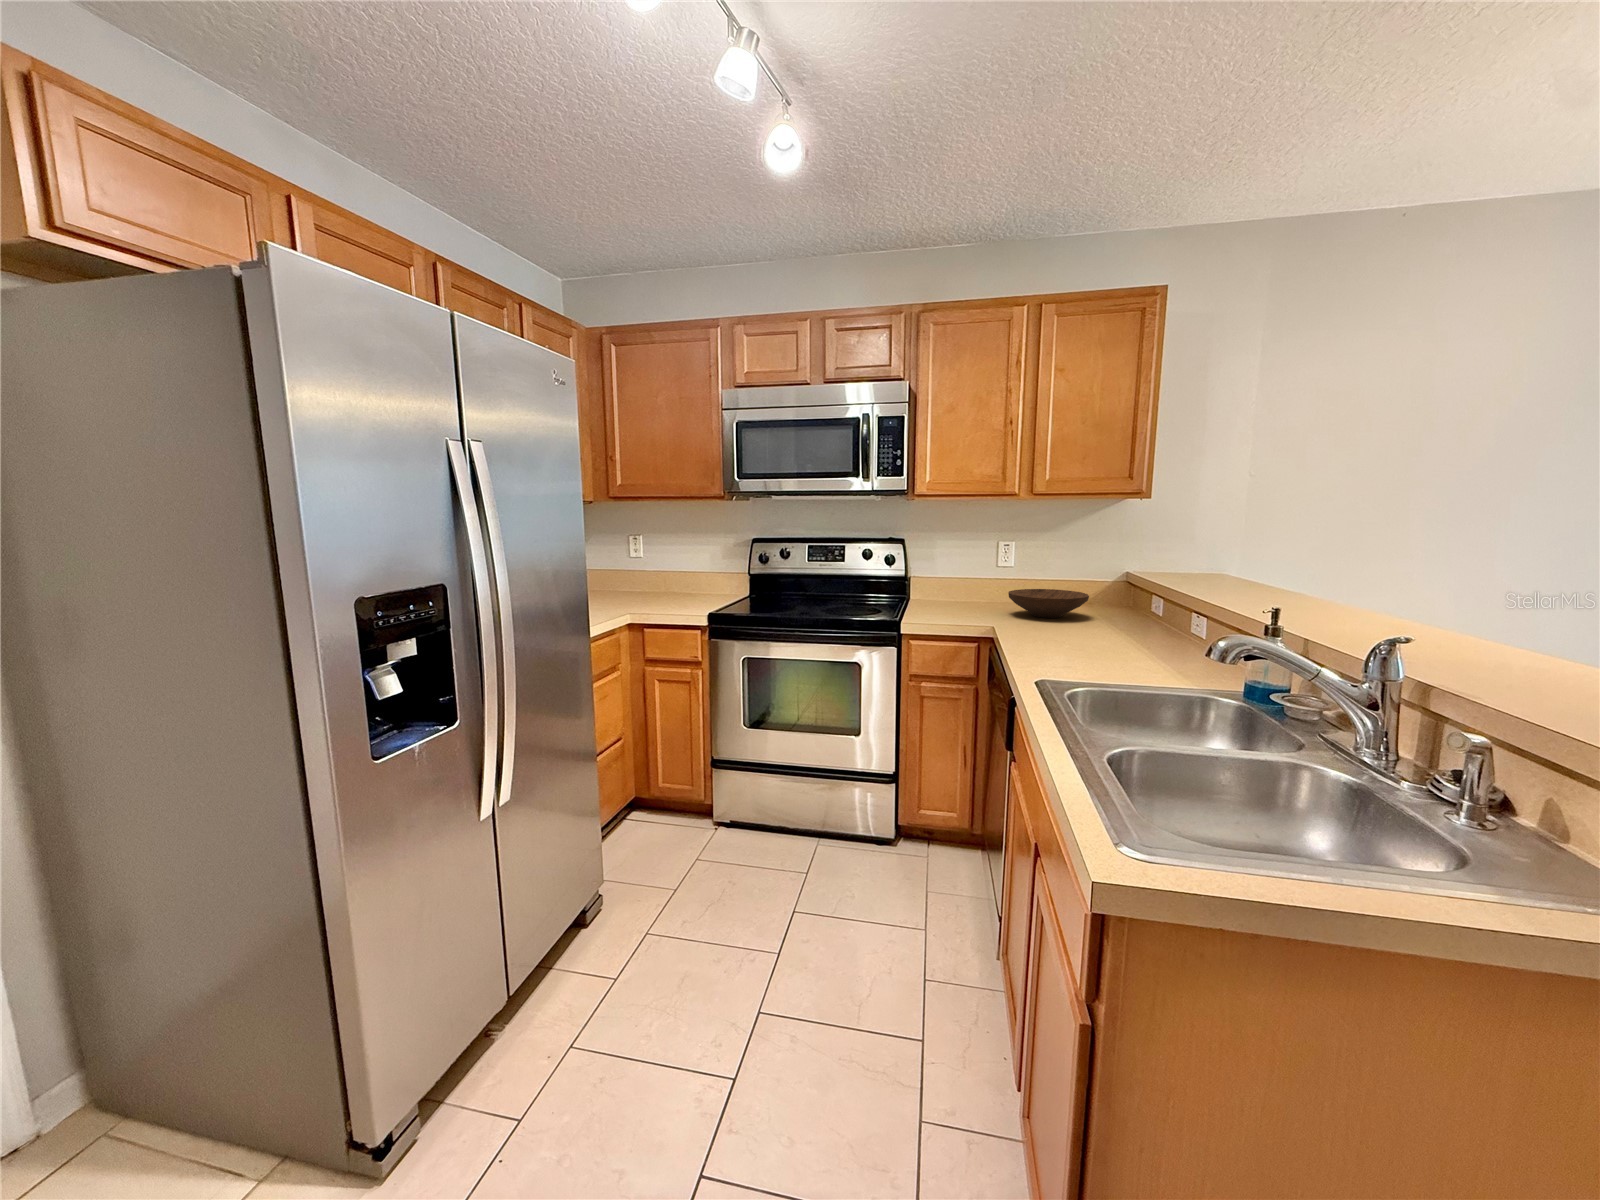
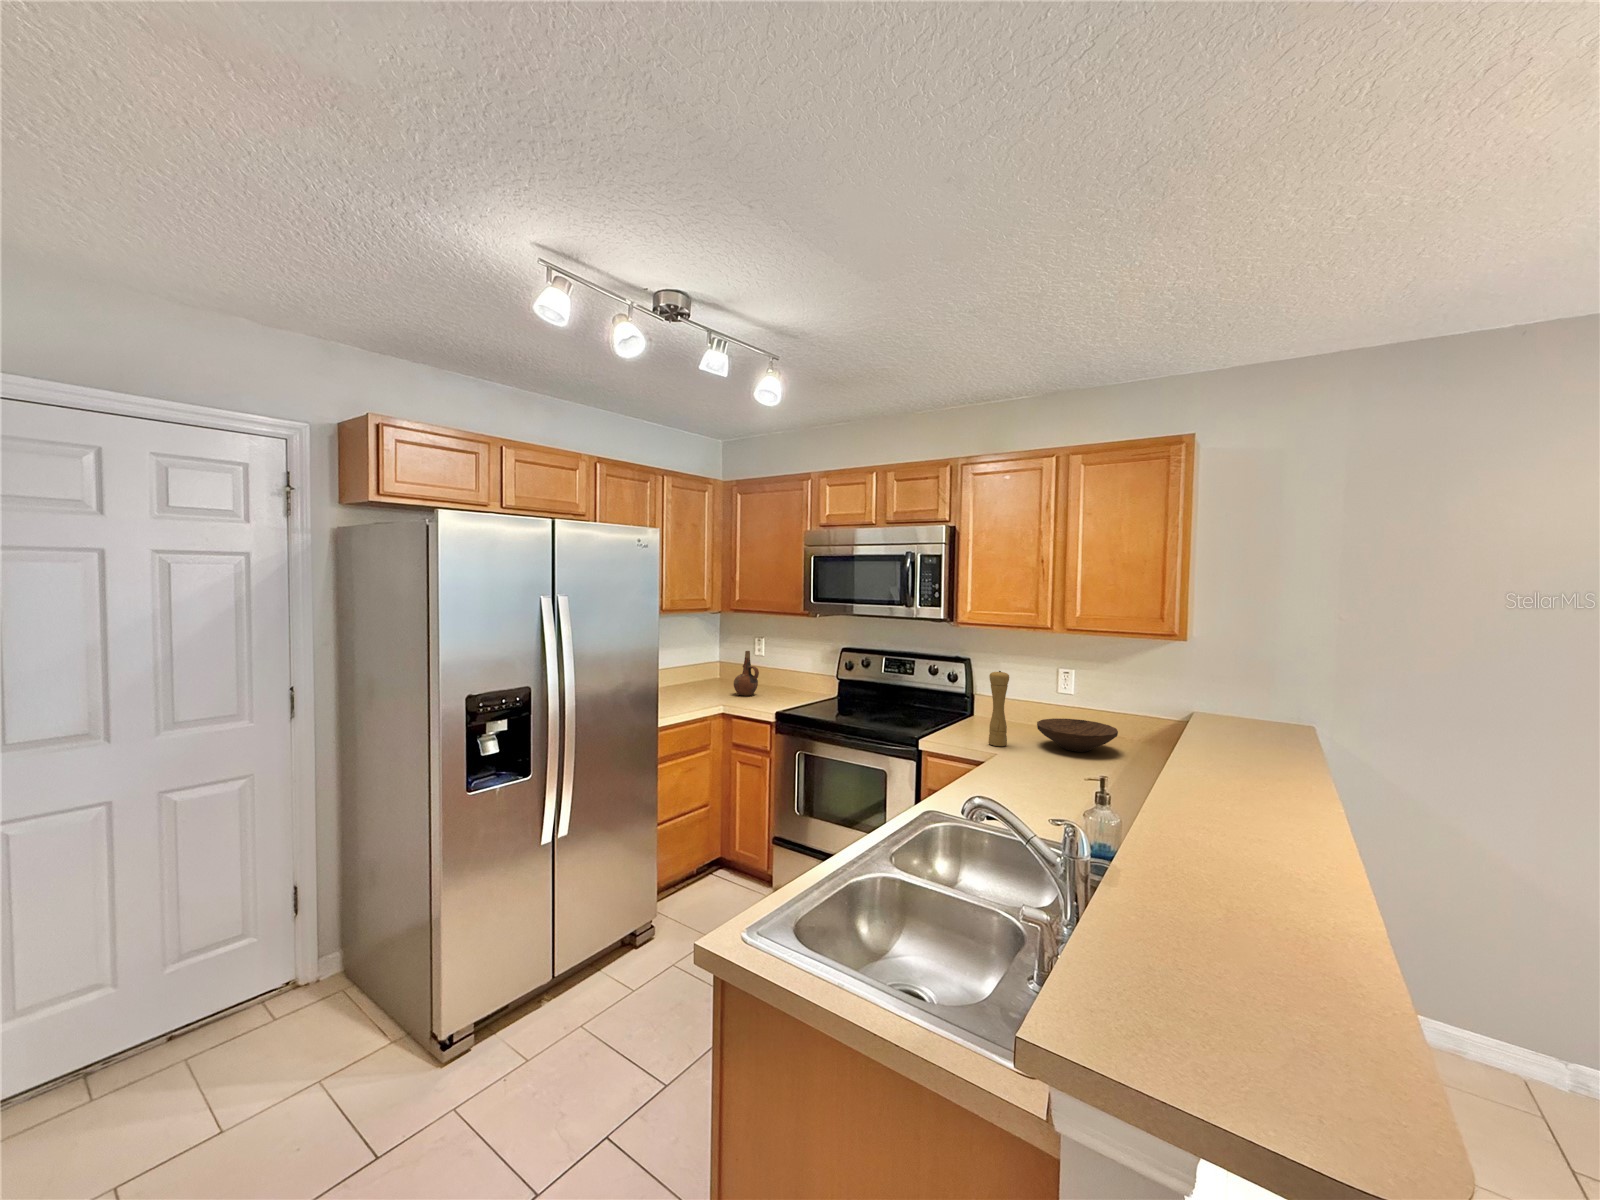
pepper mill: none [970,541,992,621] -> present [989,671,1009,746]
ceramic pitcher: none [620,548,653,604] -> present [734,651,759,696]

